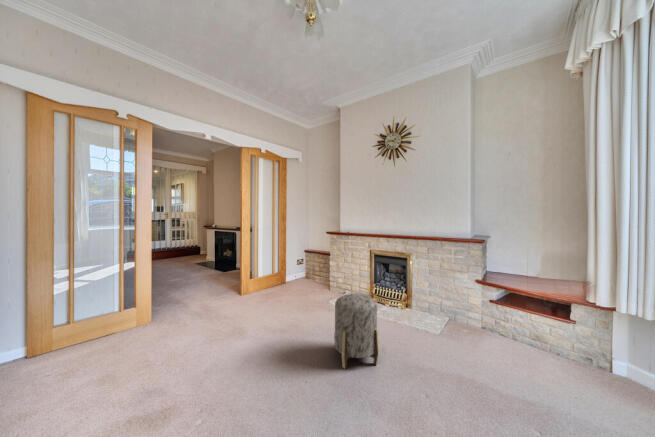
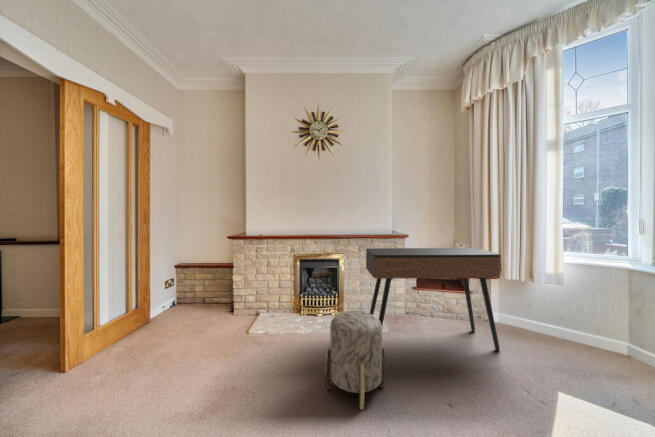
console table: none [402,248,570,398] -> present [366,248,500,350]

